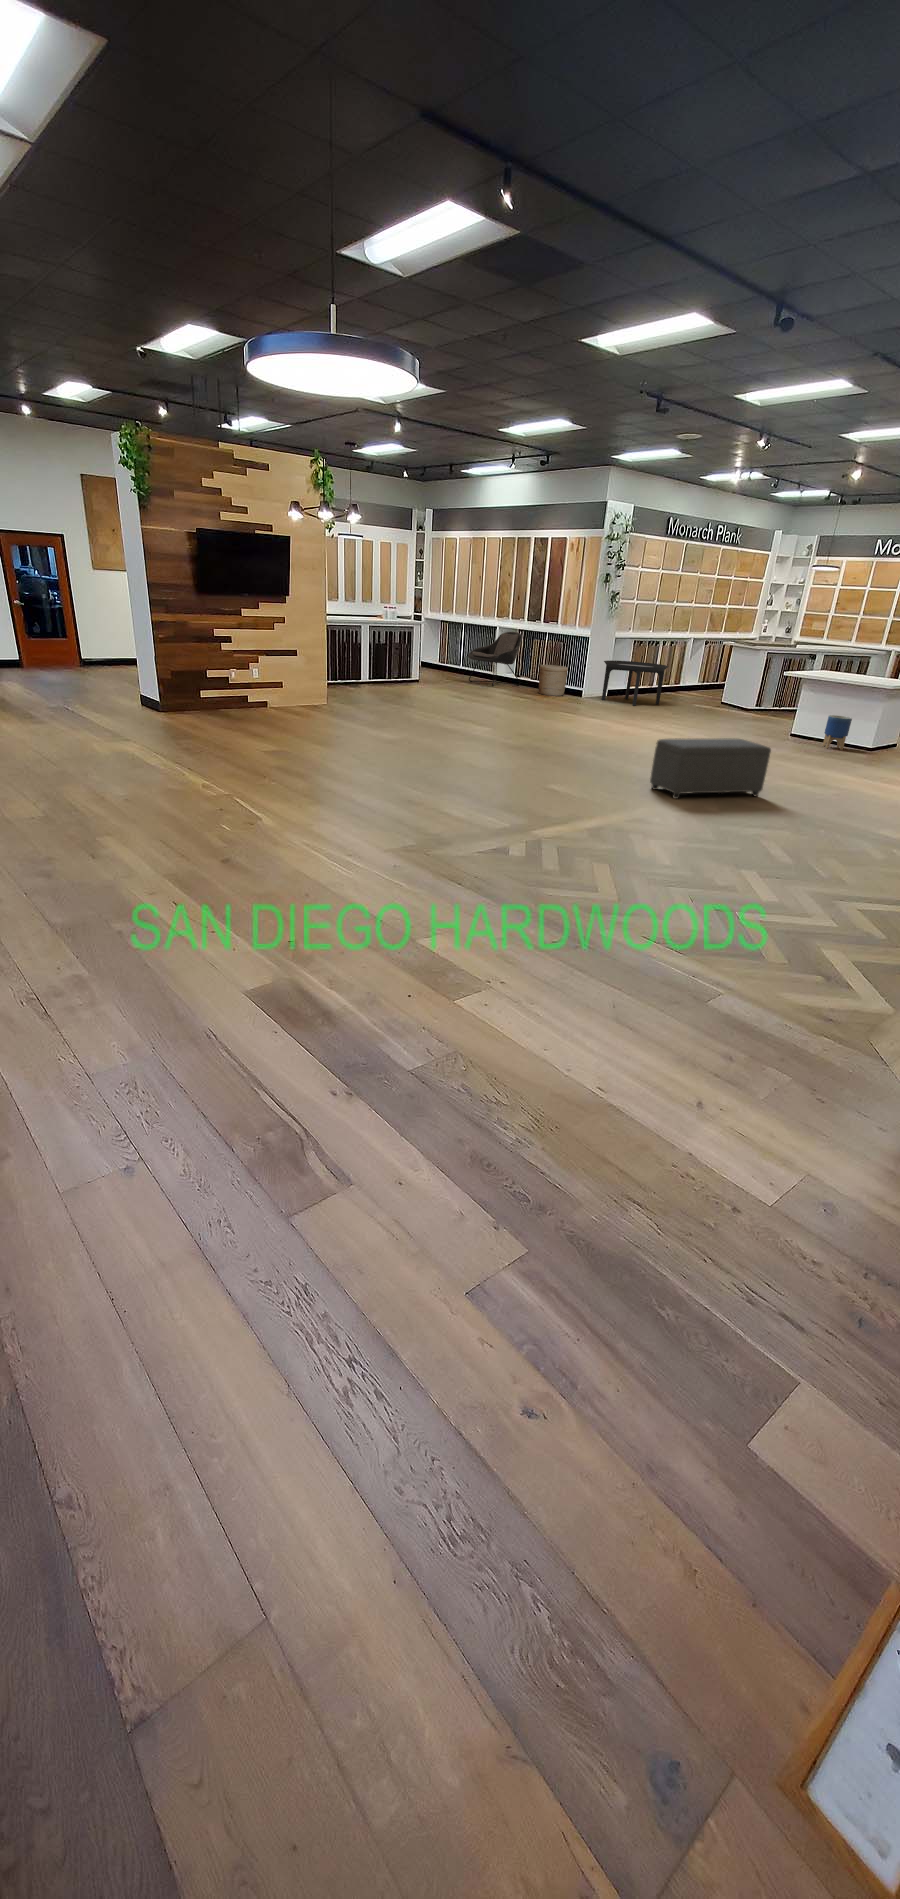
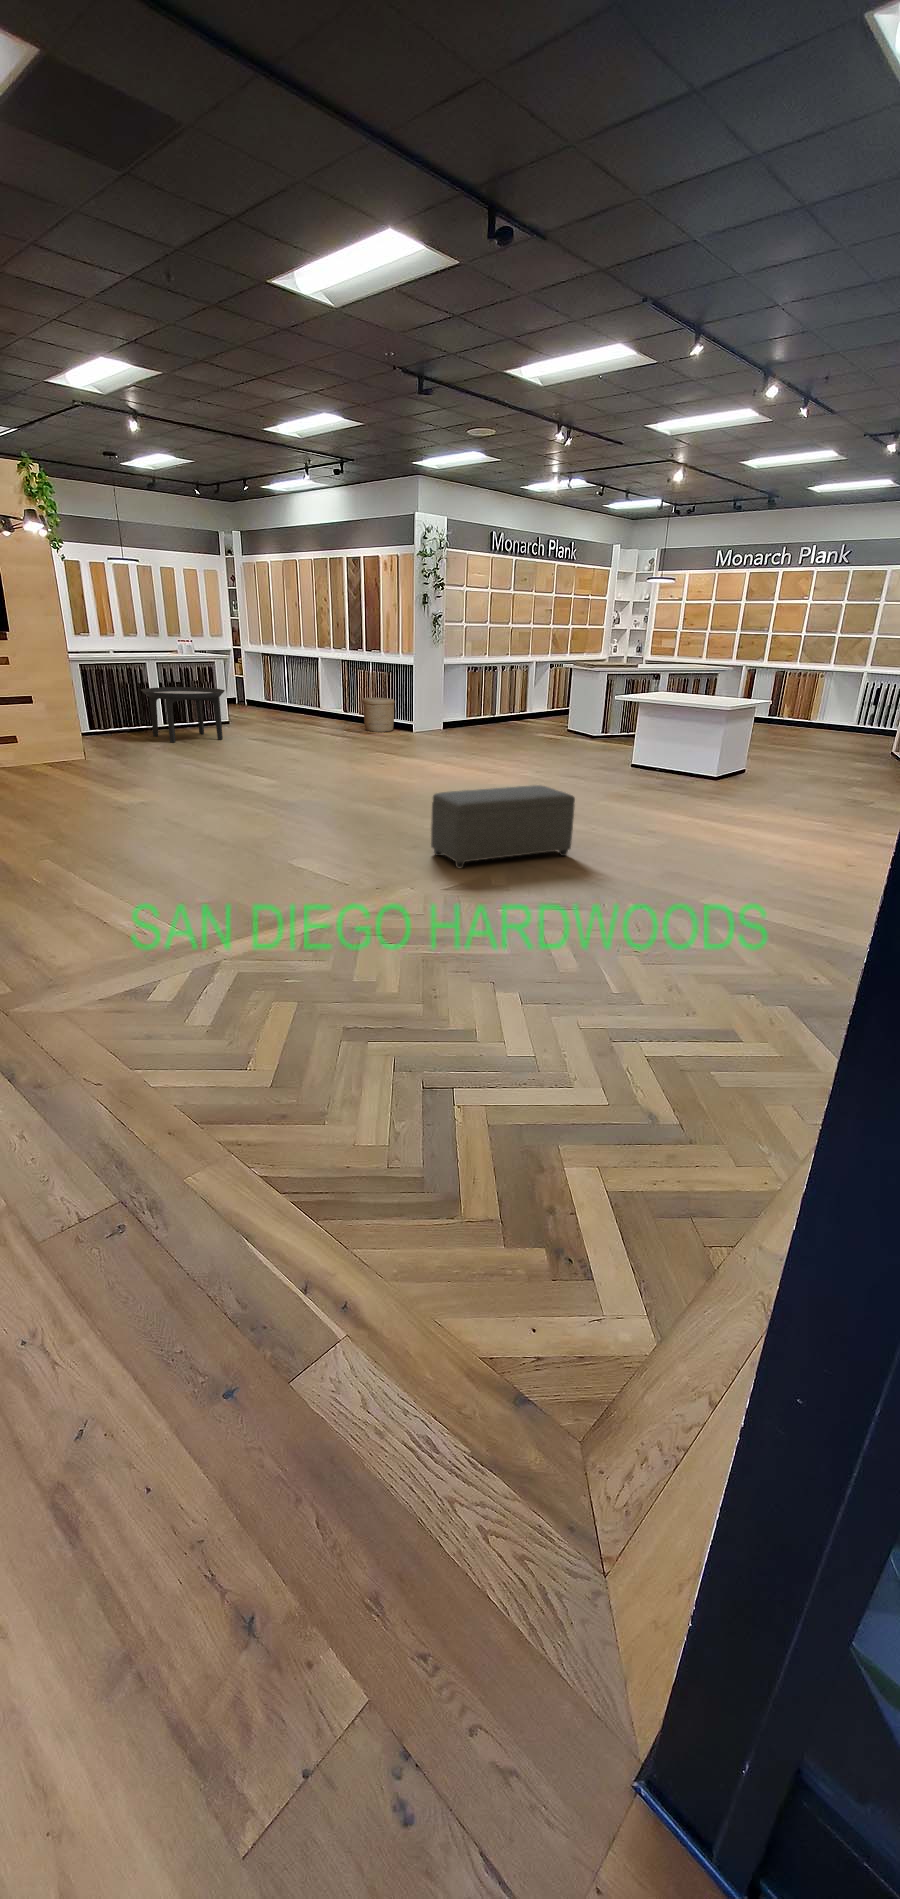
lounge chair: present [468,632,522,686] -> none [287,663,349,724]
round table: present [602,660,668,706] -> present [141,687,225,743]
planter: present [823,715,852,750] -> none [664,742,692,780]

